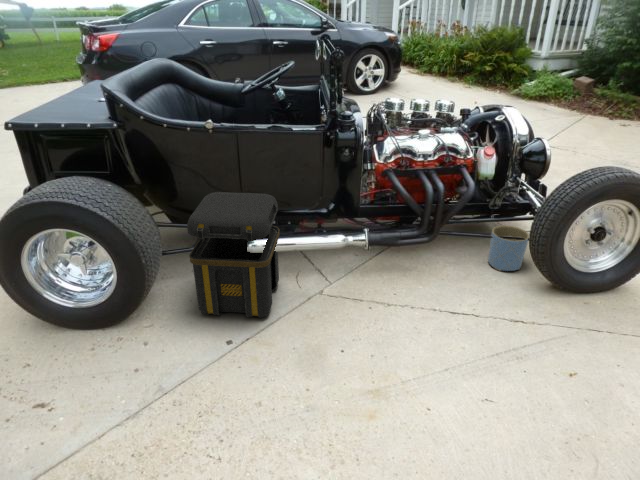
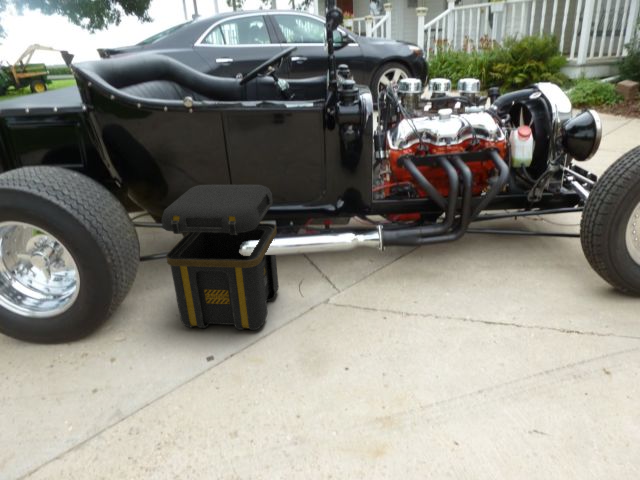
planter: present [488,225,529,271] -> none [529,221,579,275]

